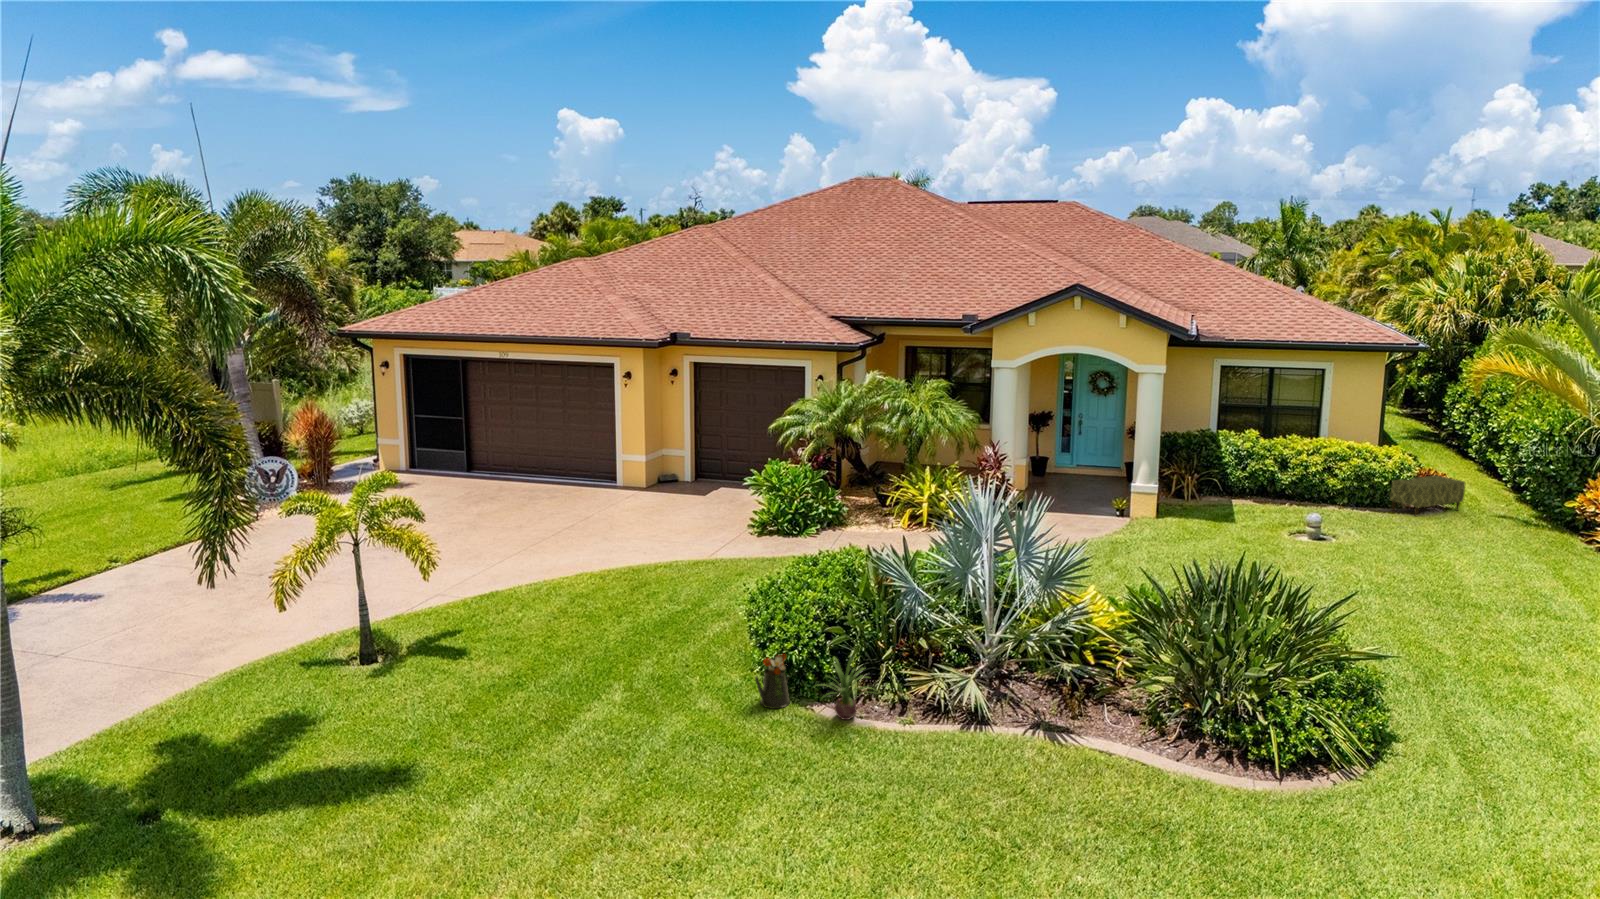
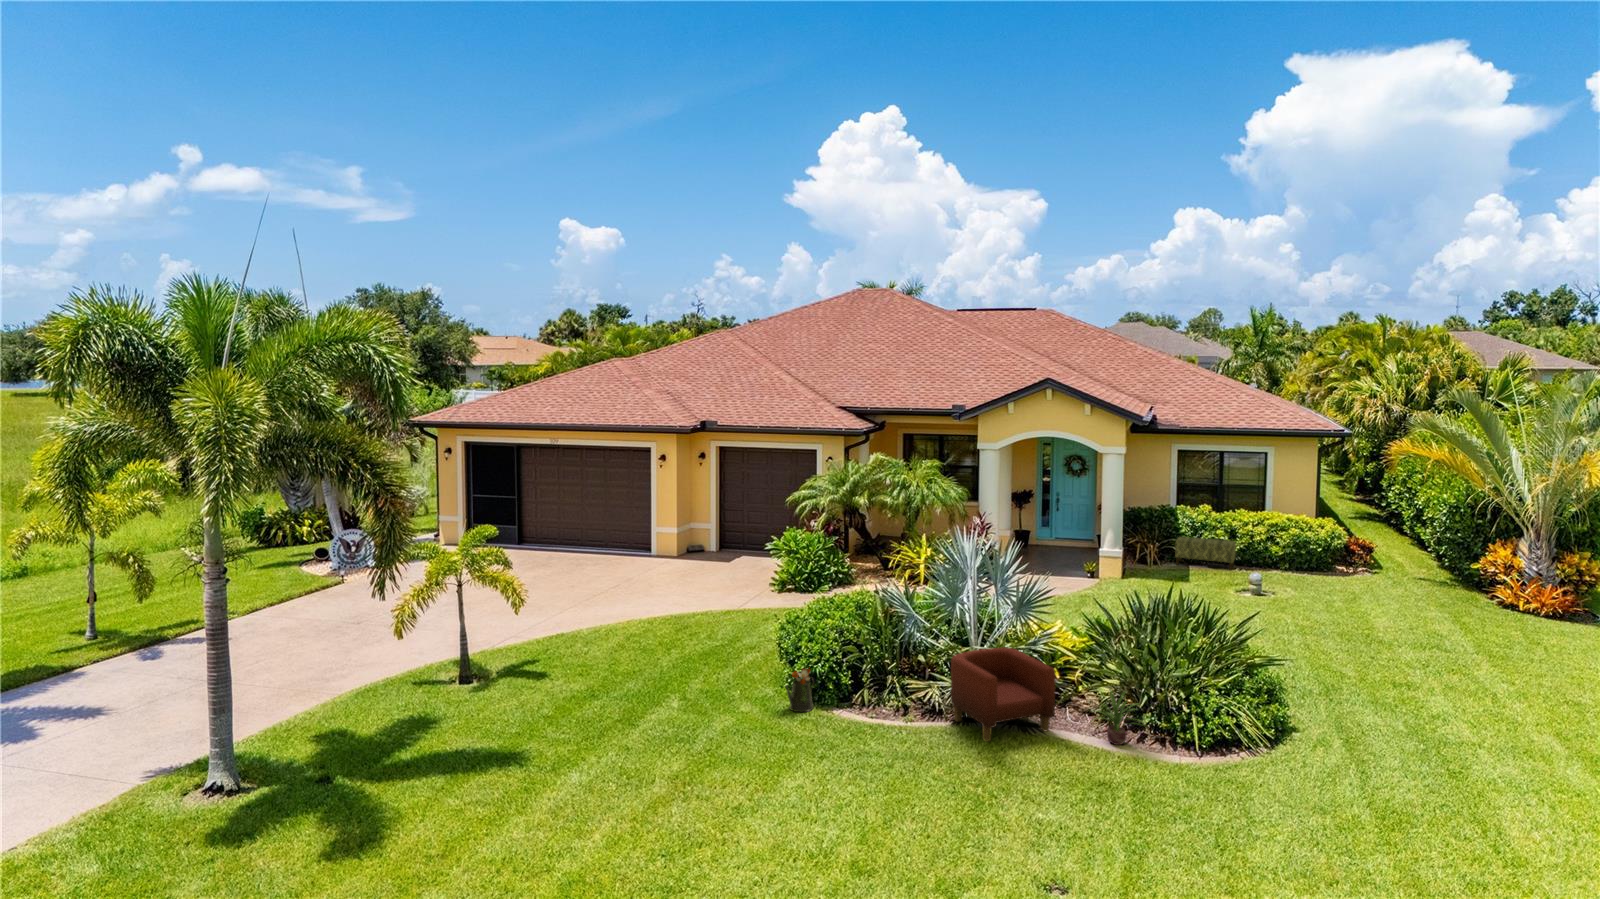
bench: present [1390,475,1465,516] -> present [1175,537,1236,570]
armchair: none [960,631,1094,755] -> present [950,648,1056,742]
decorative plant: present [821,657,865,720] -> present [1092,689,1127,745]

